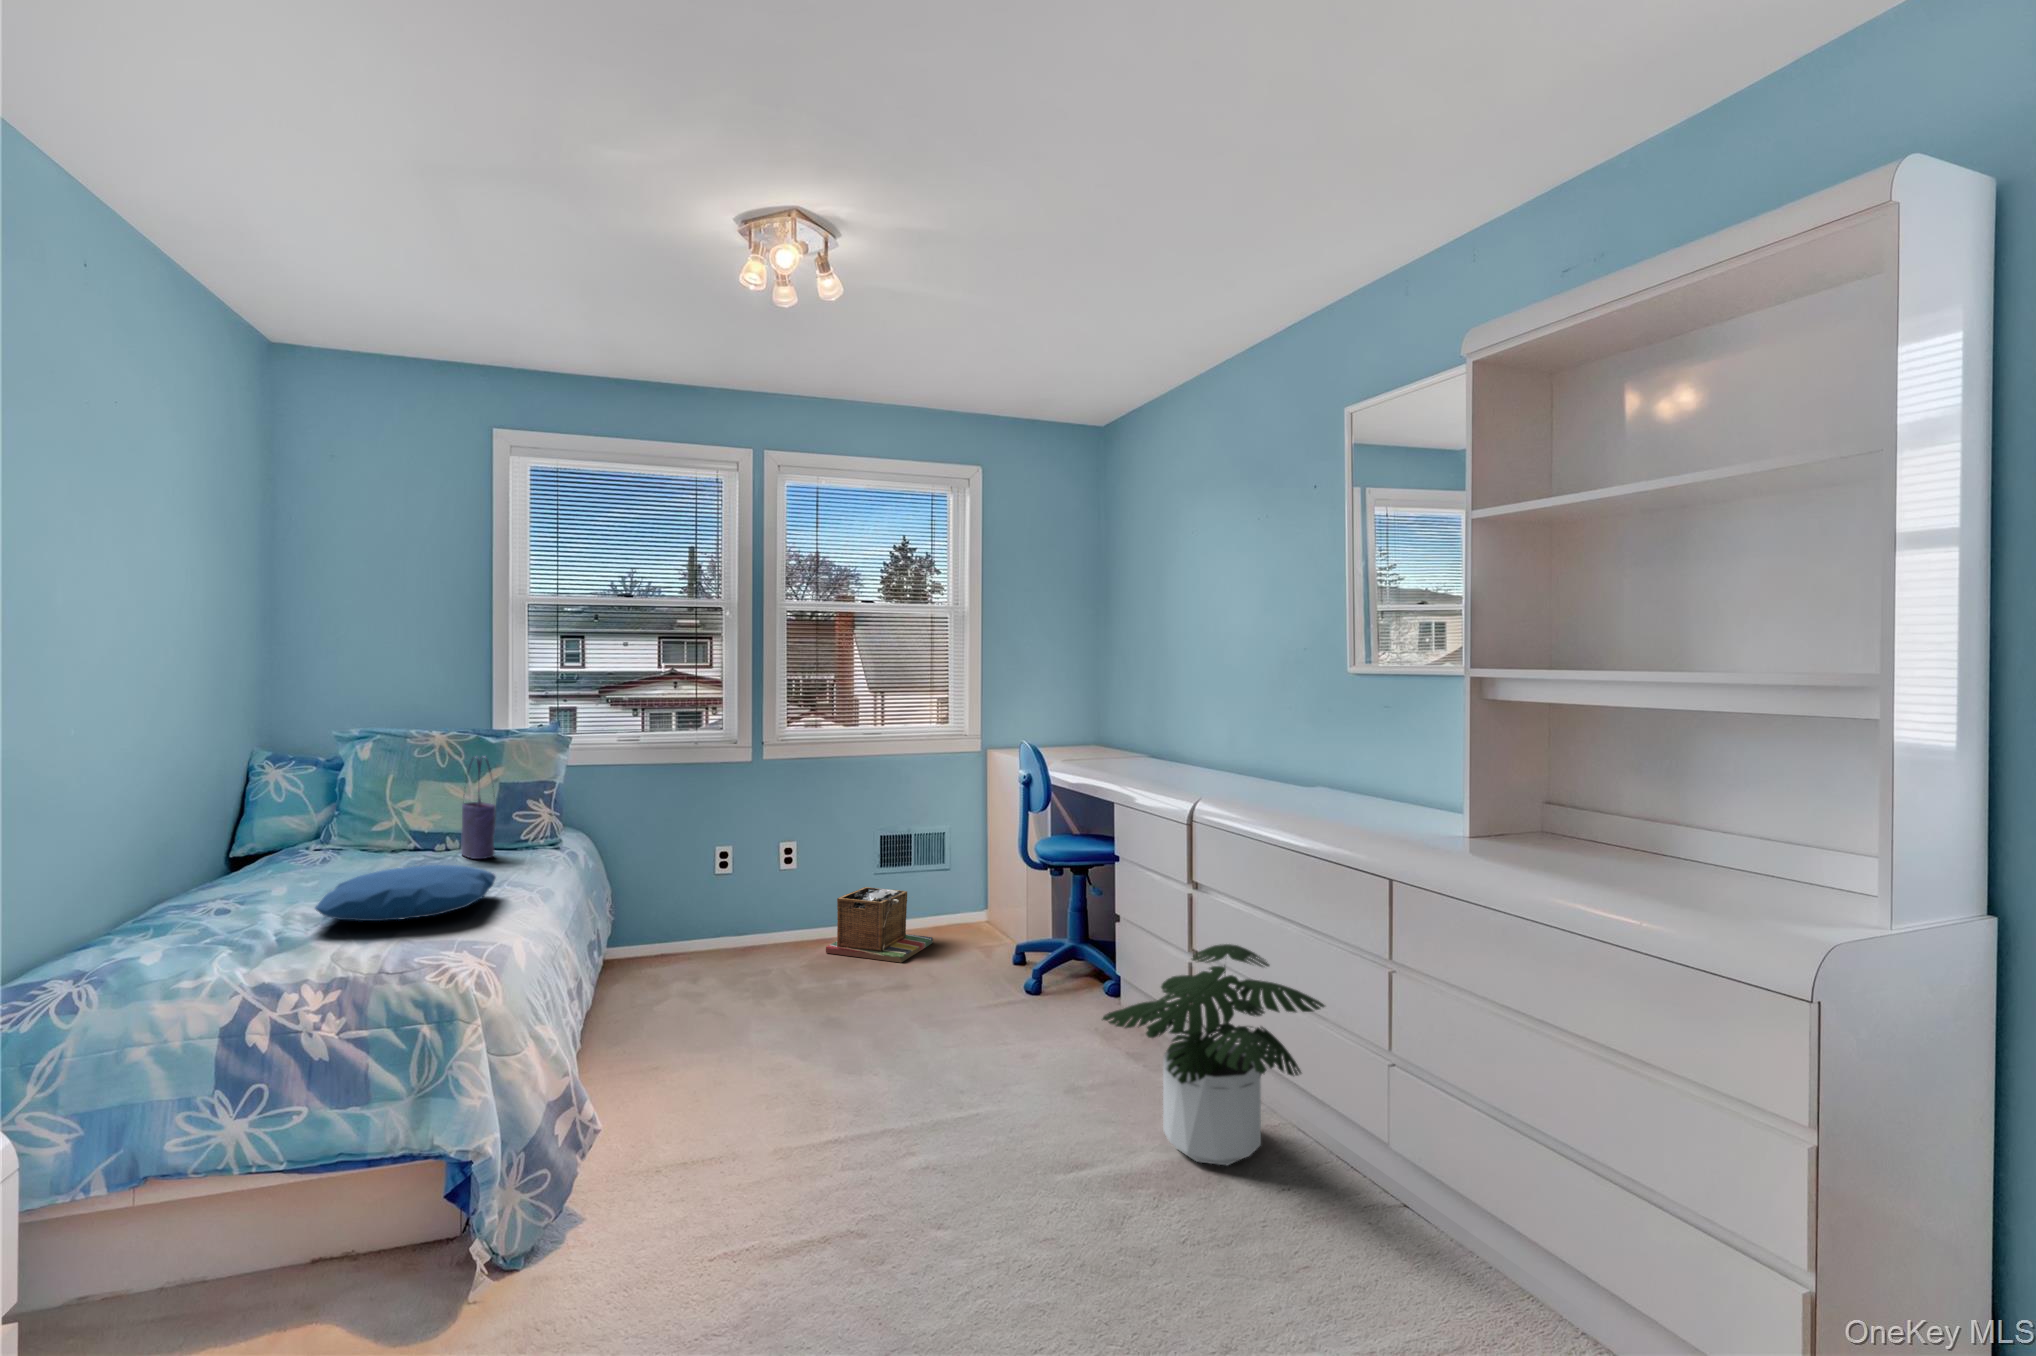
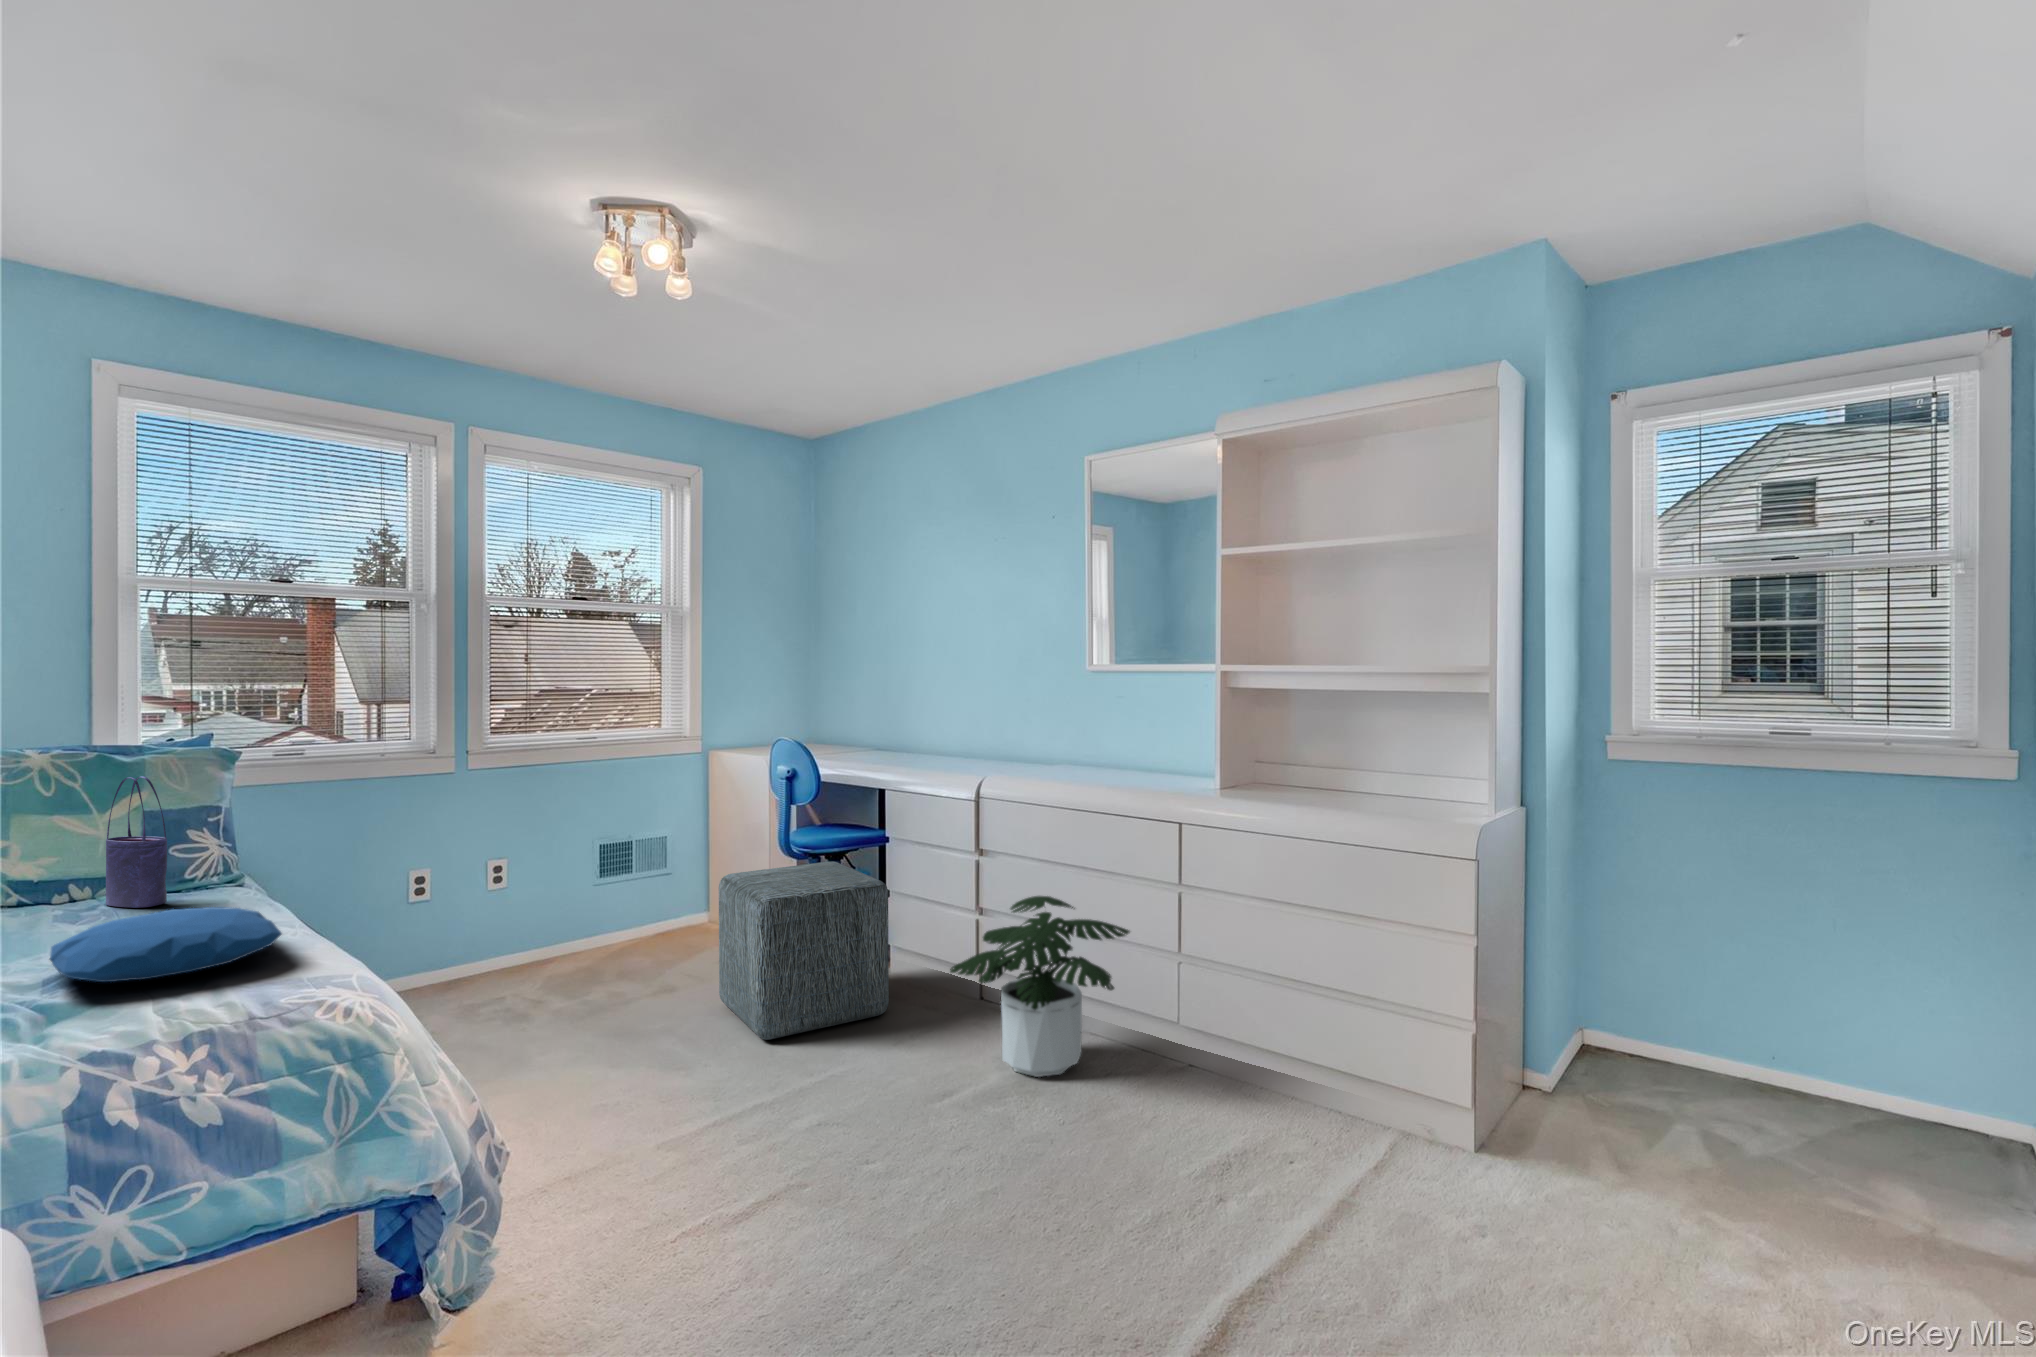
ottoman: none [936,877,1086,1052] -> present [719,861,889,1040]
laundry basket: present [826,887,933,963] -> none [549,899,667,977]

